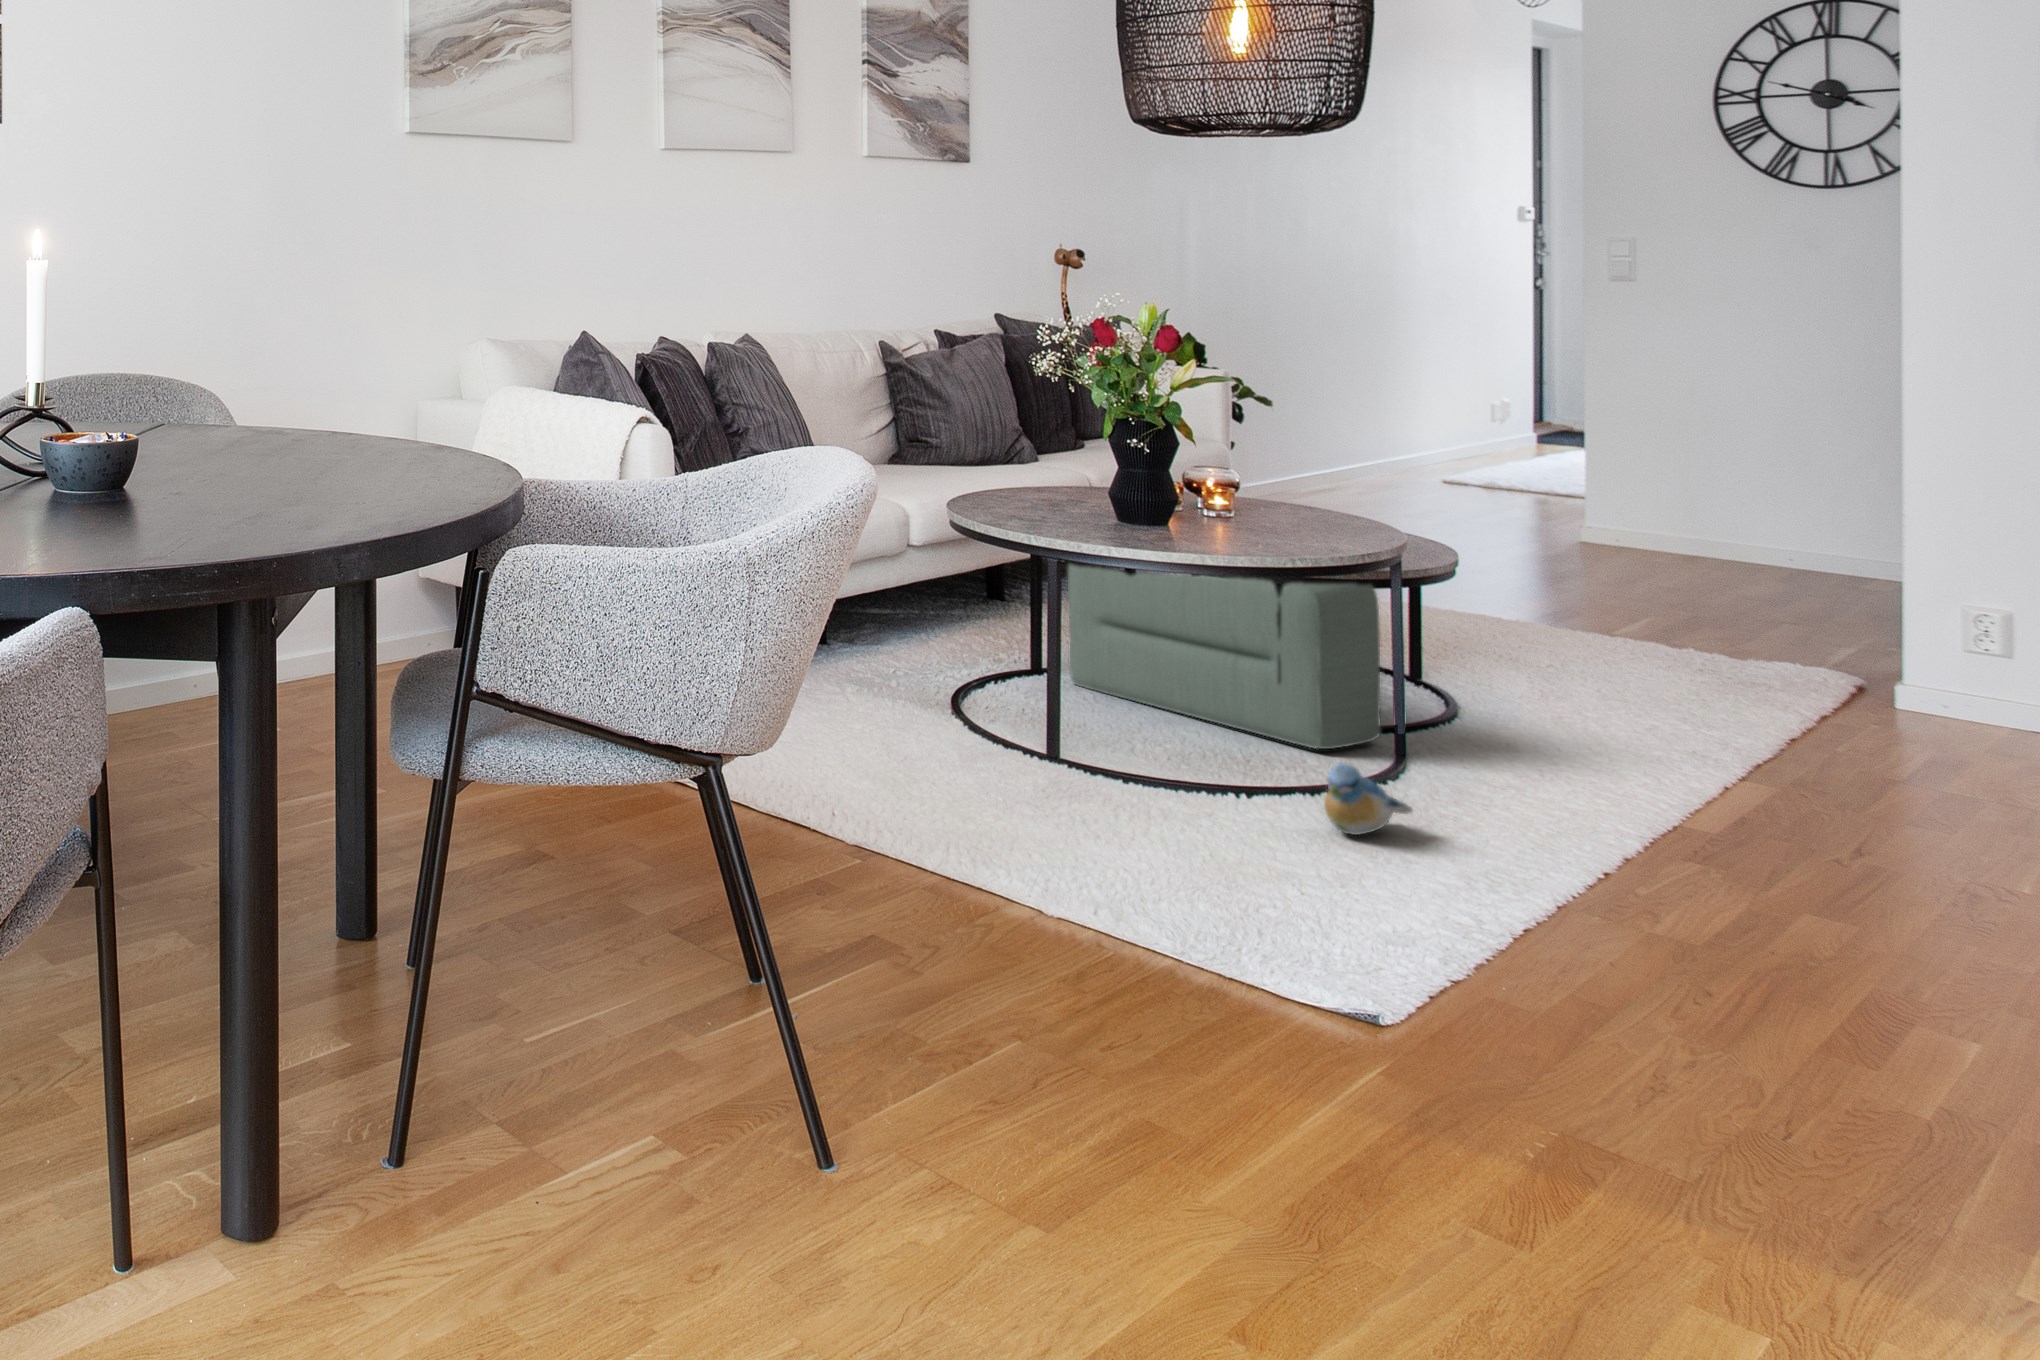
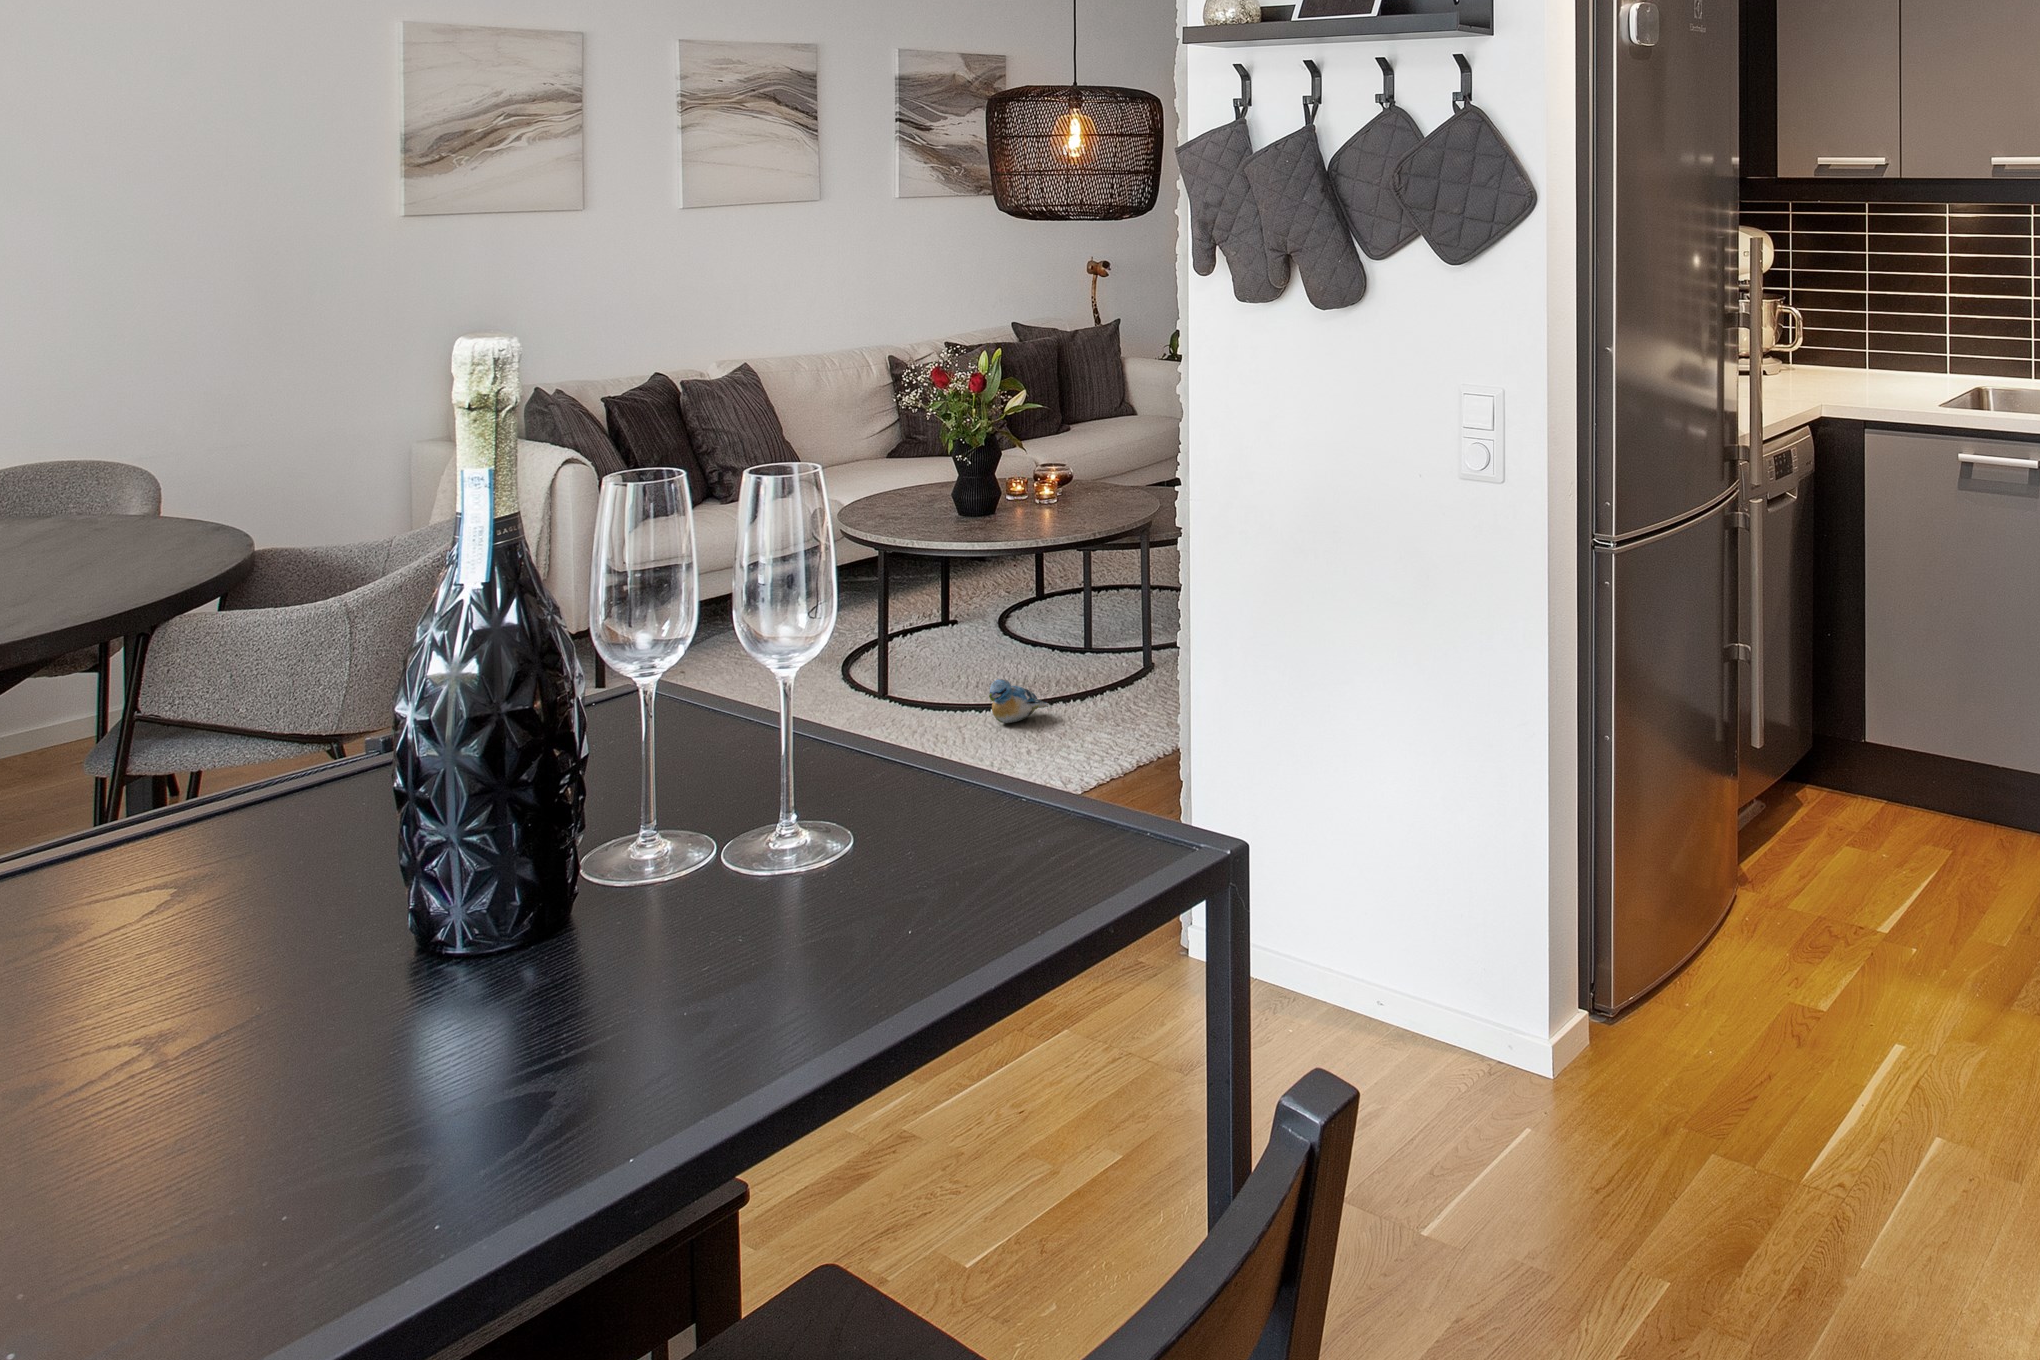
pouf: present [1068,565,1381,749] -> none [953,522,1112,666]

